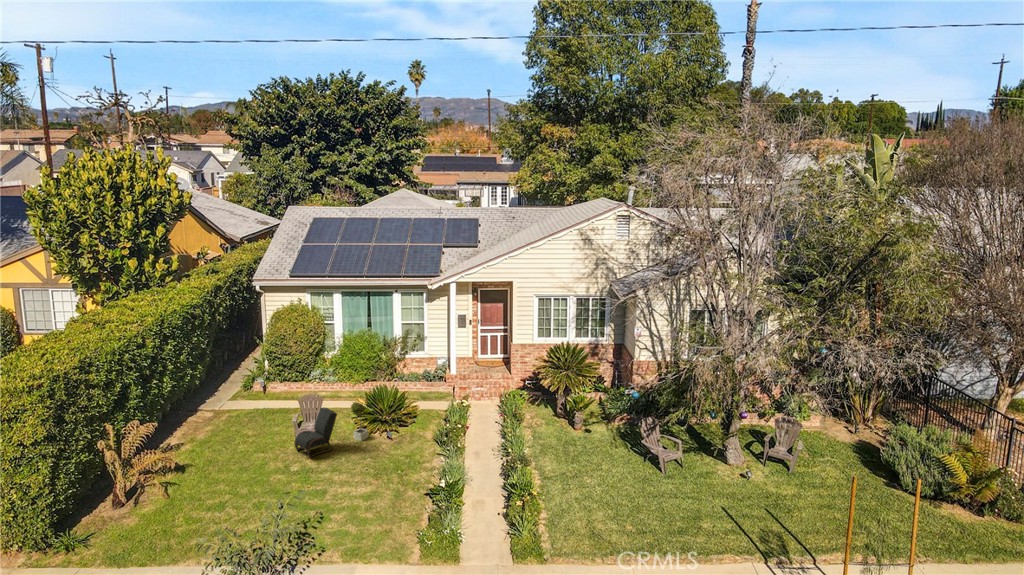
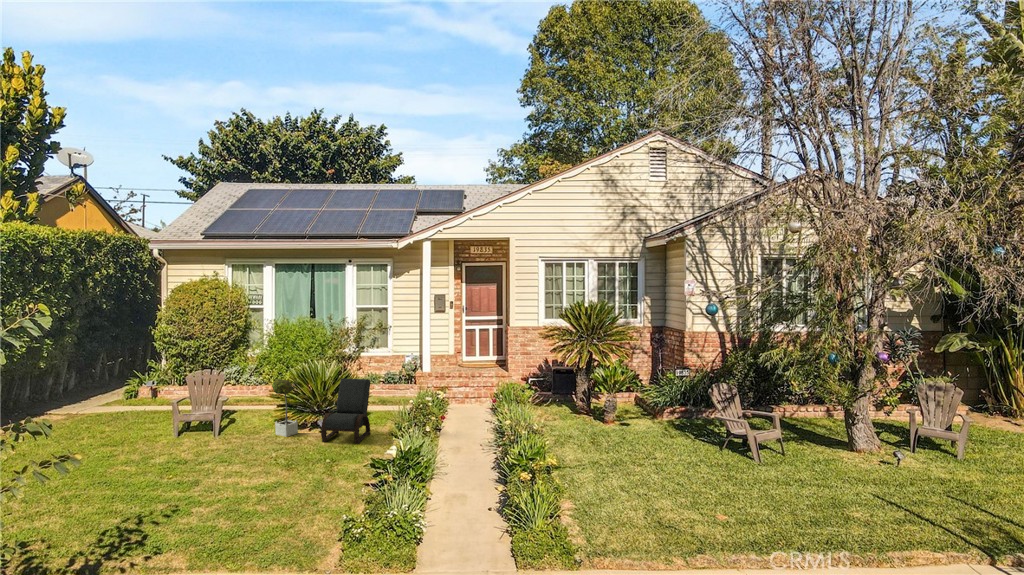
lounge chair: present [294,408,337,458] -> present [321,378,371,444]

